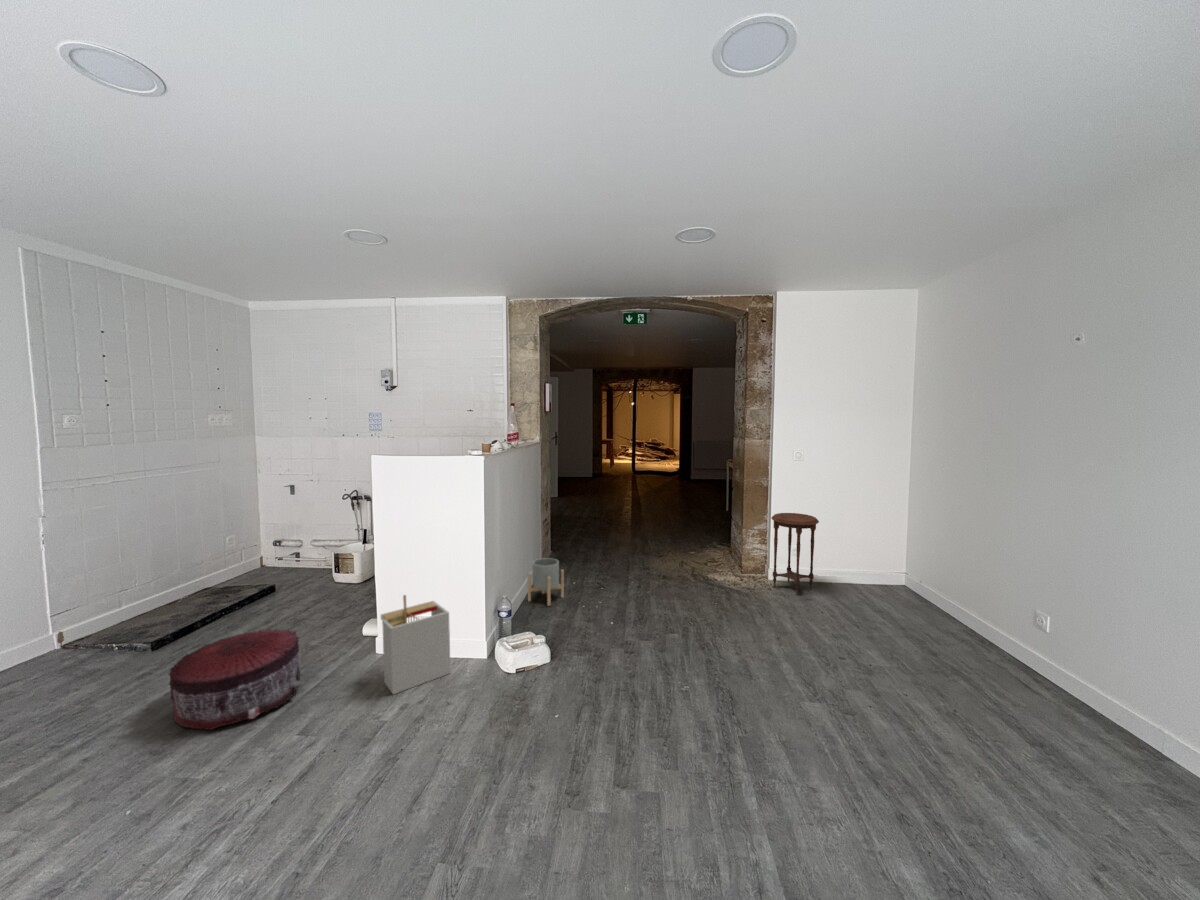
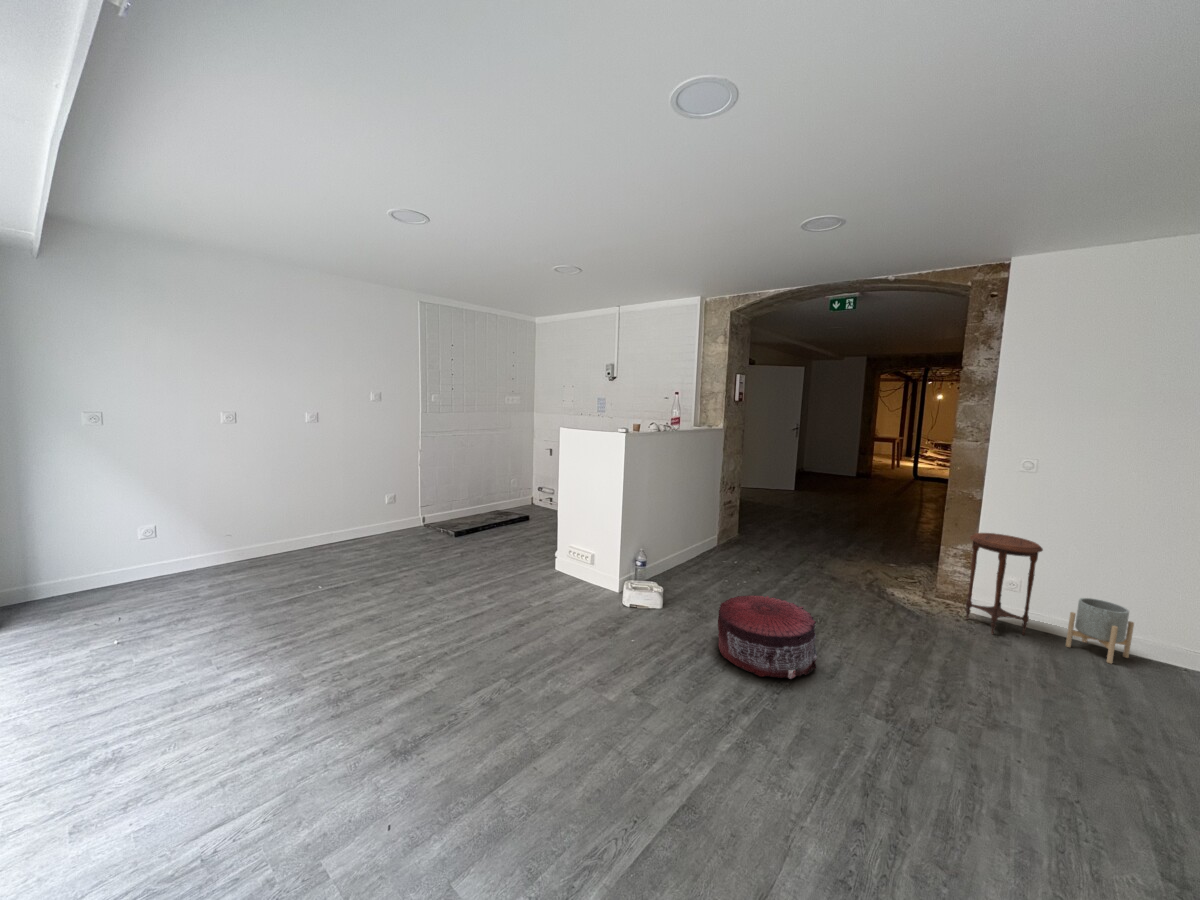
planter: present [528,558,564,606] -> present [1066,598,1134,663]
storage bin: present [381,595,450,694] -> none [546,528,589,593]
pouf: present [169,629,301,730] -> present [718,595,817,679]

